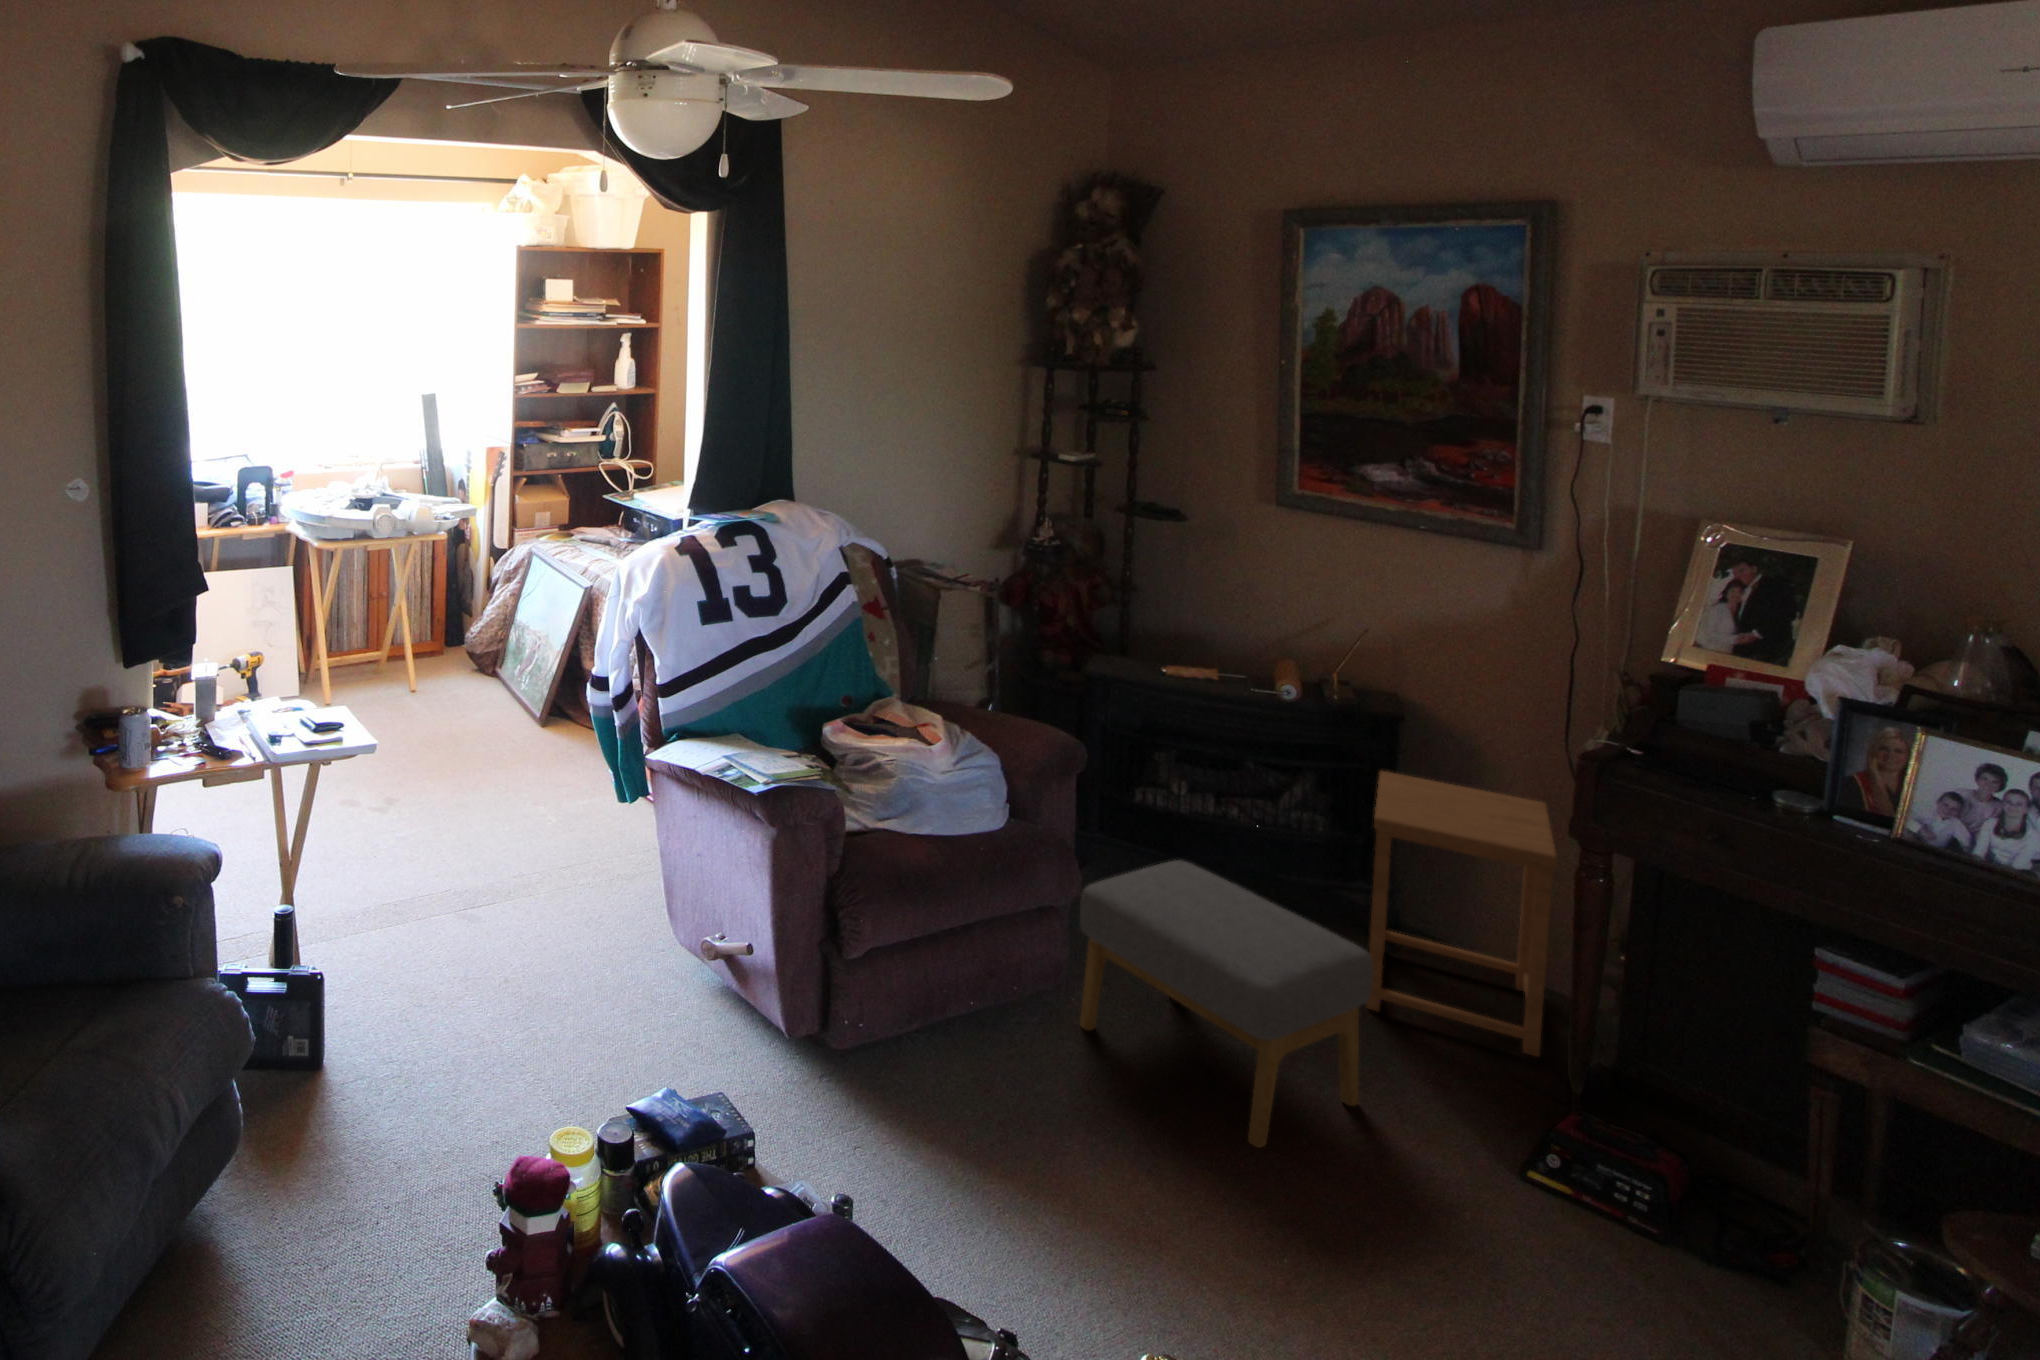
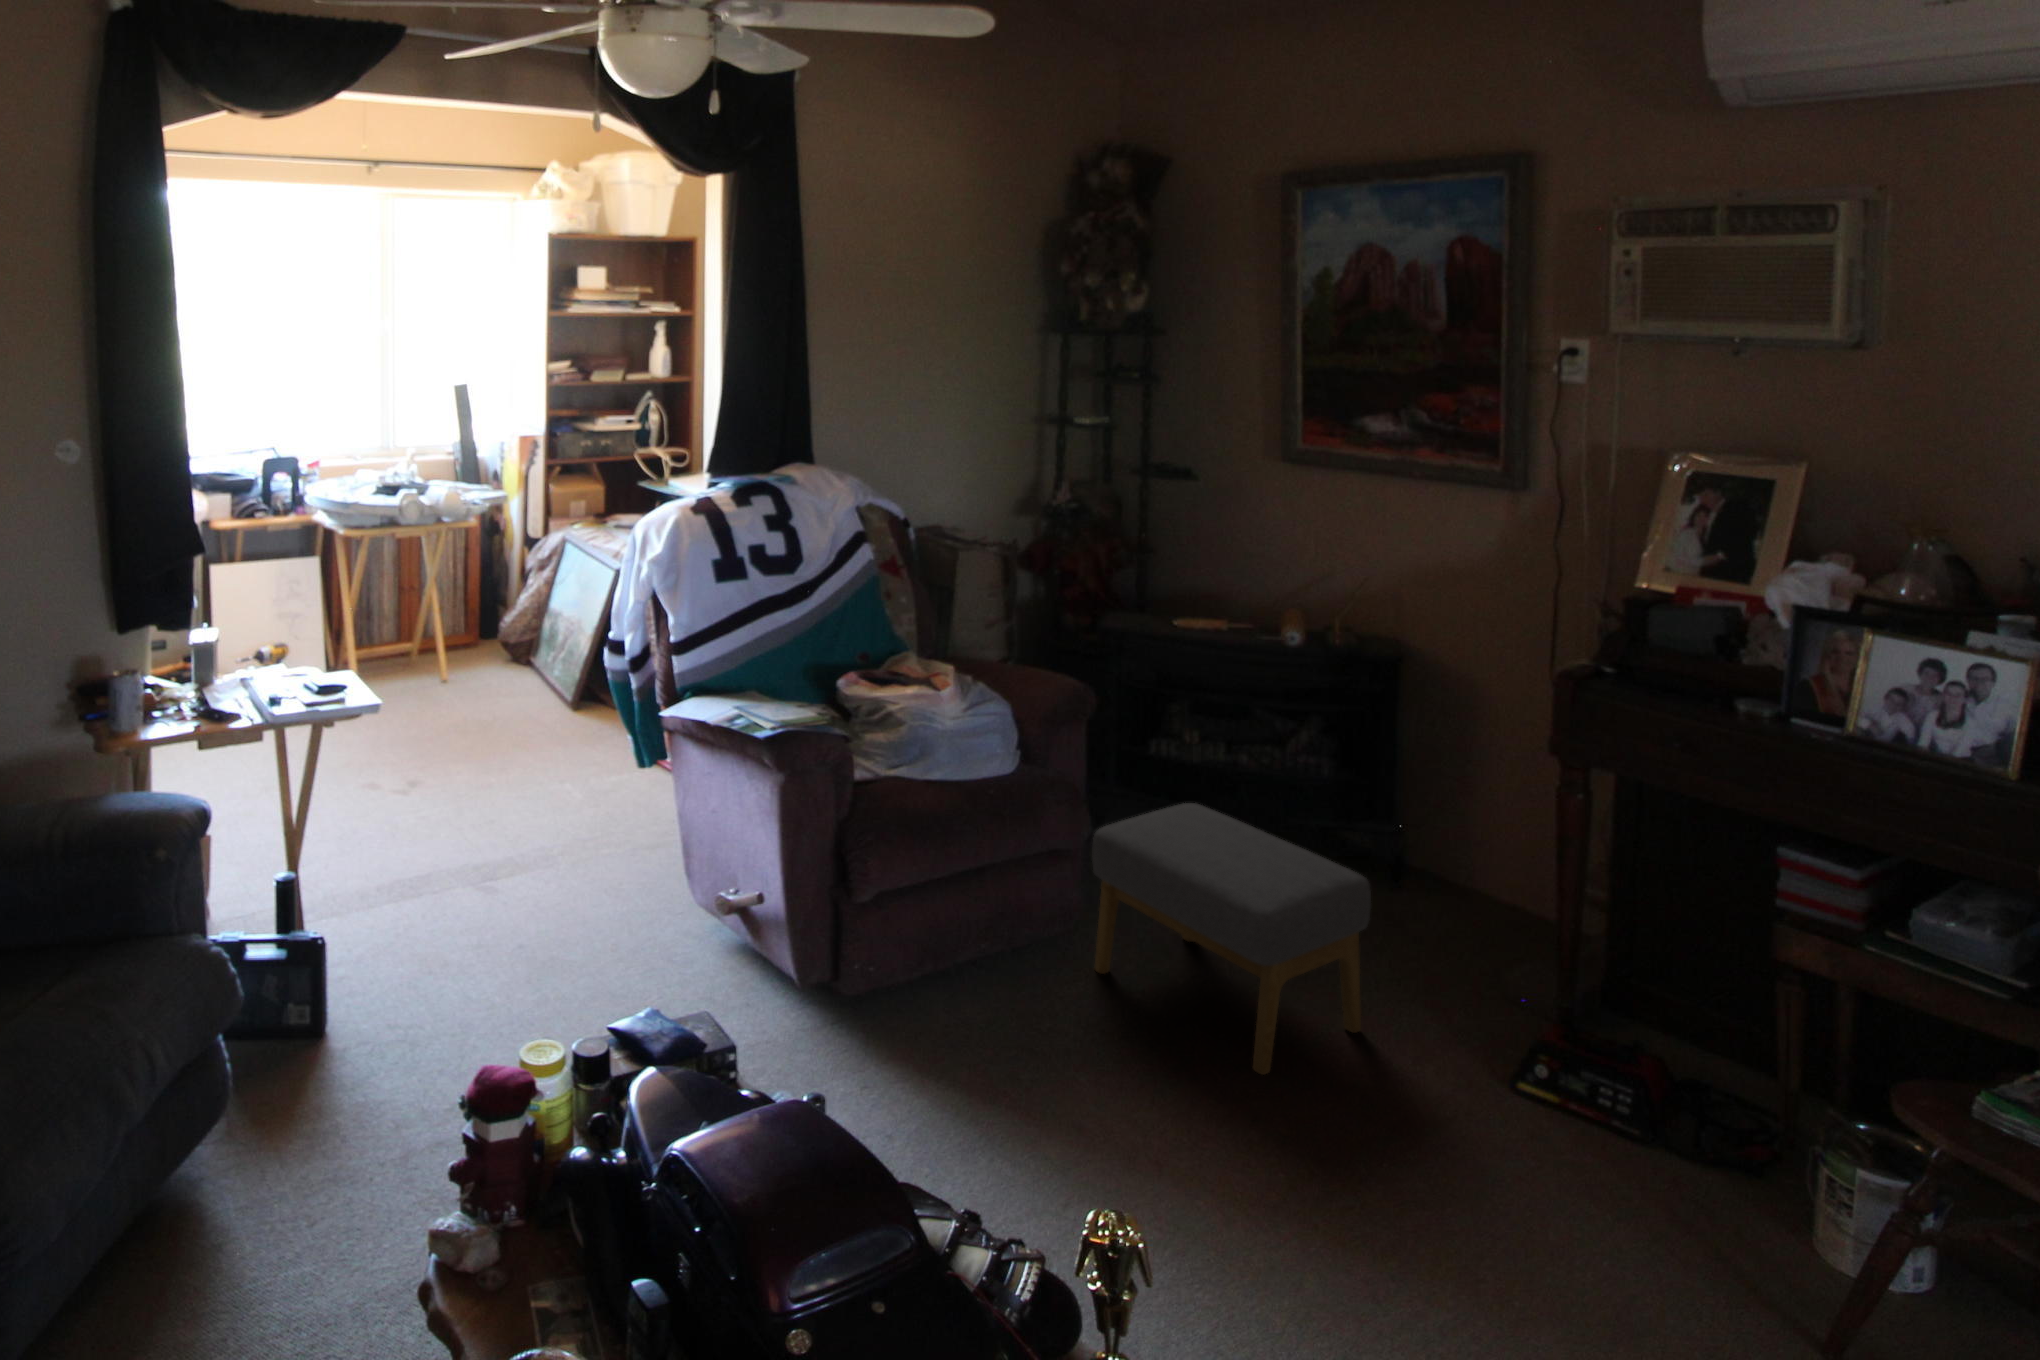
side table: present [1366,771,1557,1057] -> none [1372,712,1546,981]

